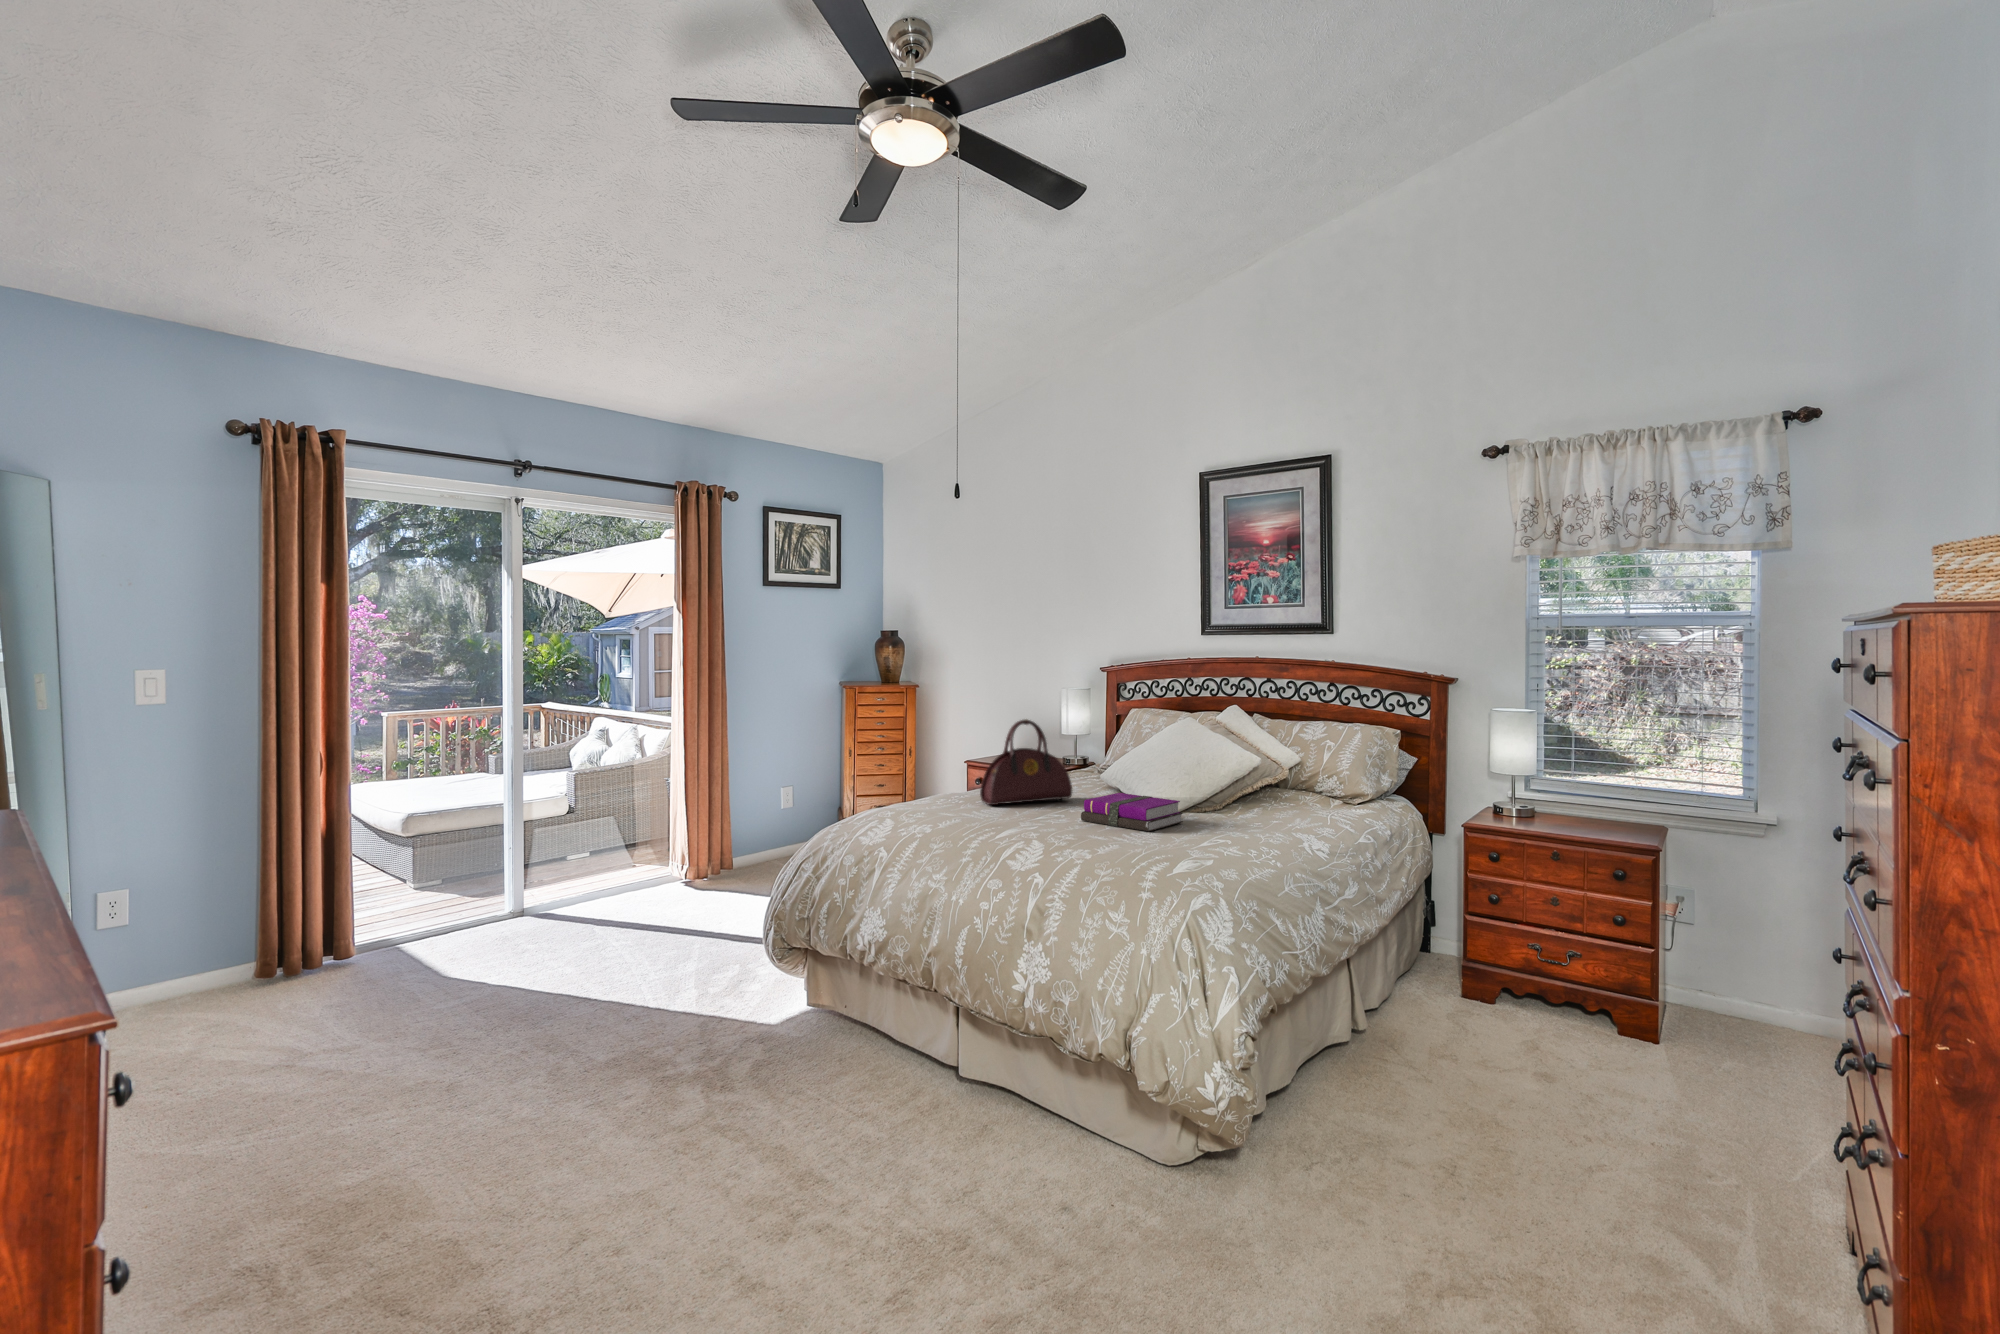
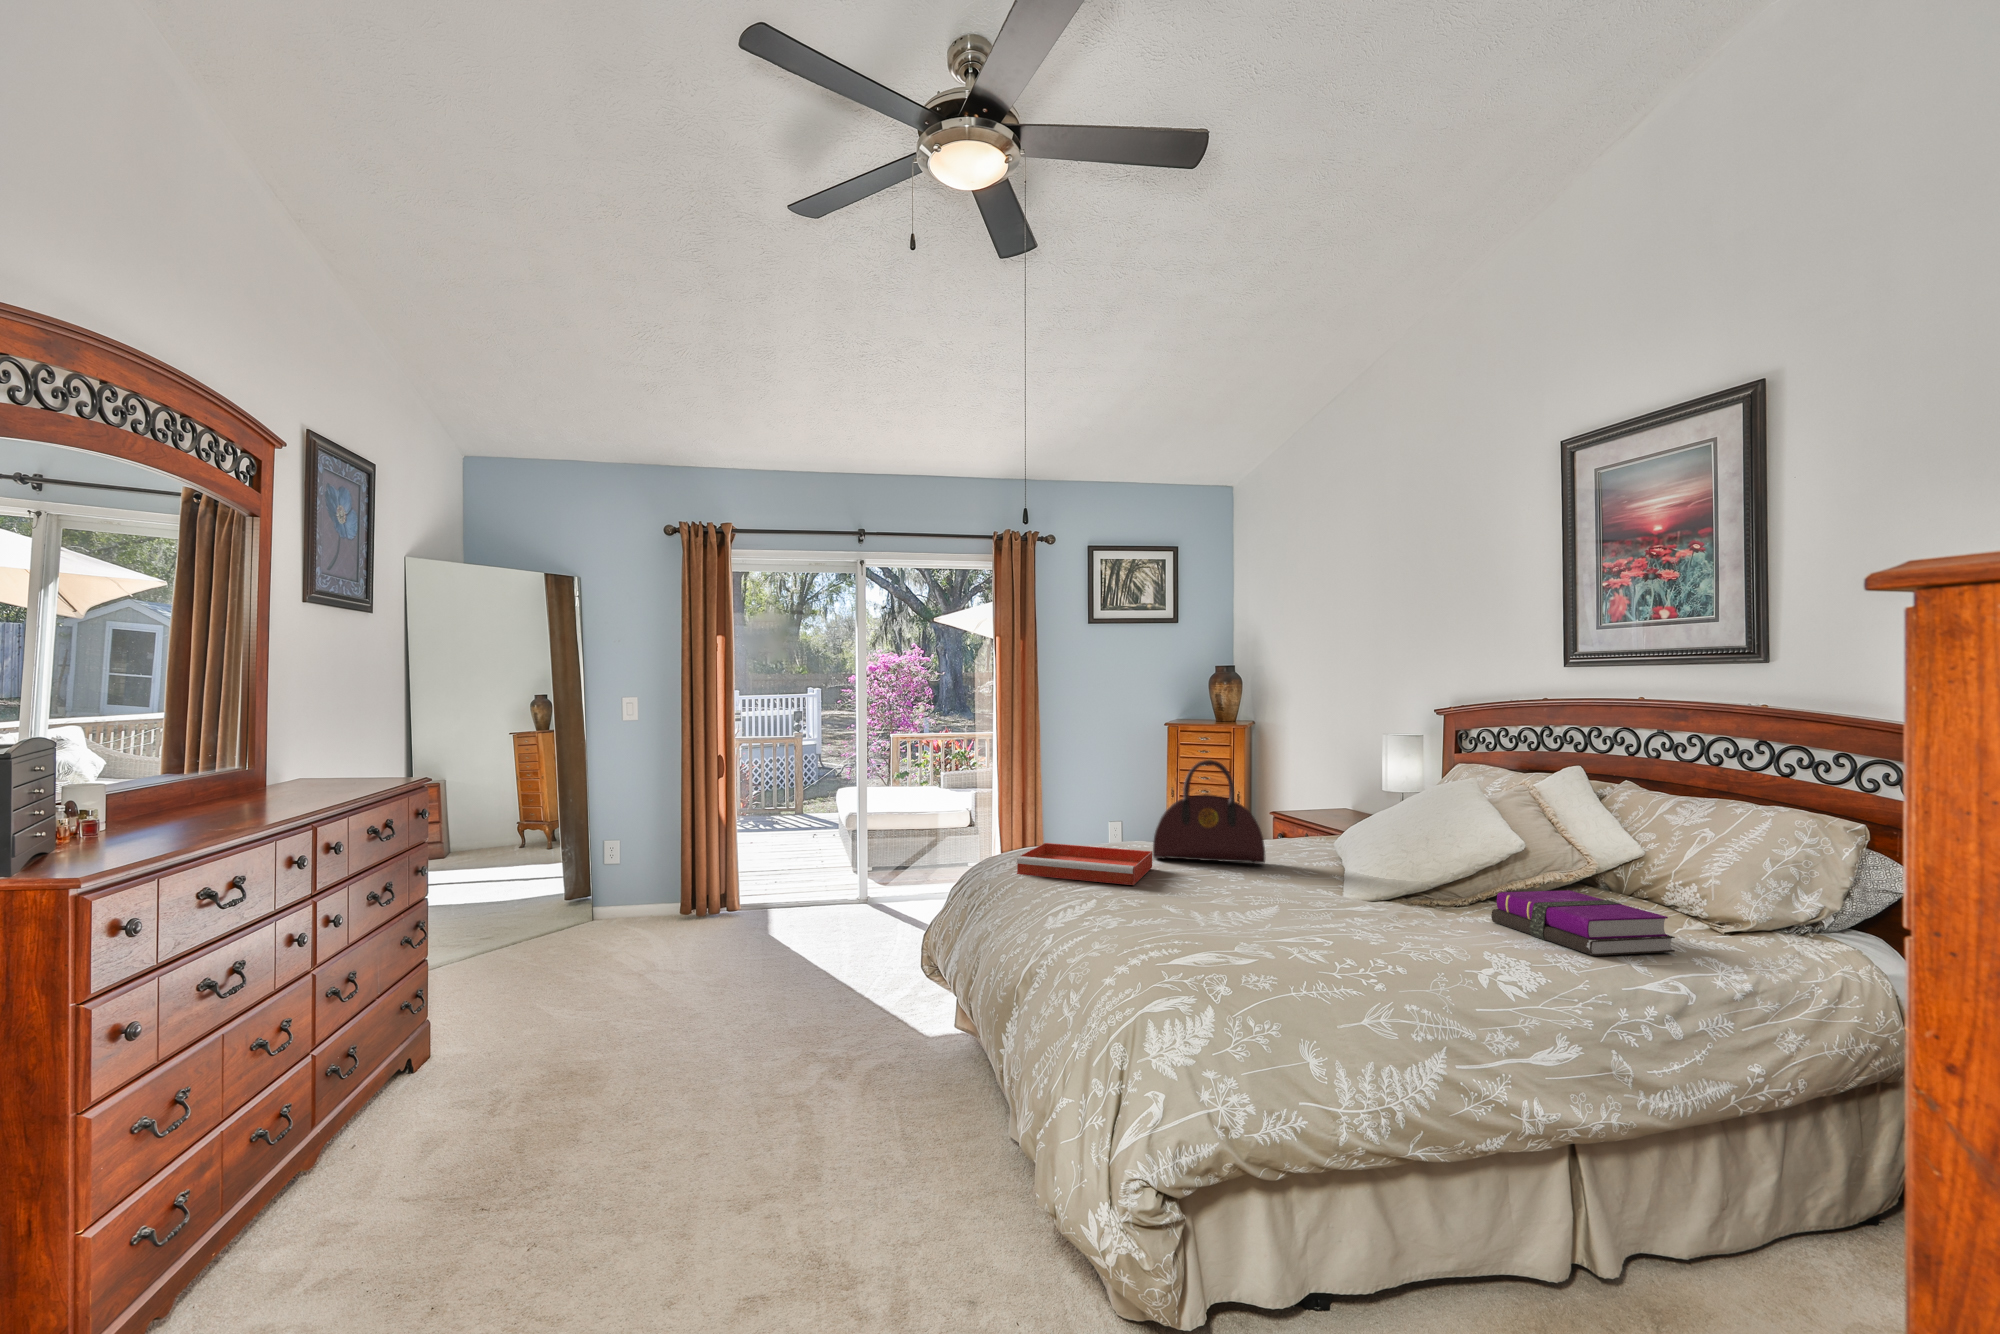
notebook: present [1081,793,1183,831] -> present [1491,890,1675,956]
tray: none [914,799,1028,833] -> present [1016,843,1152,885]

